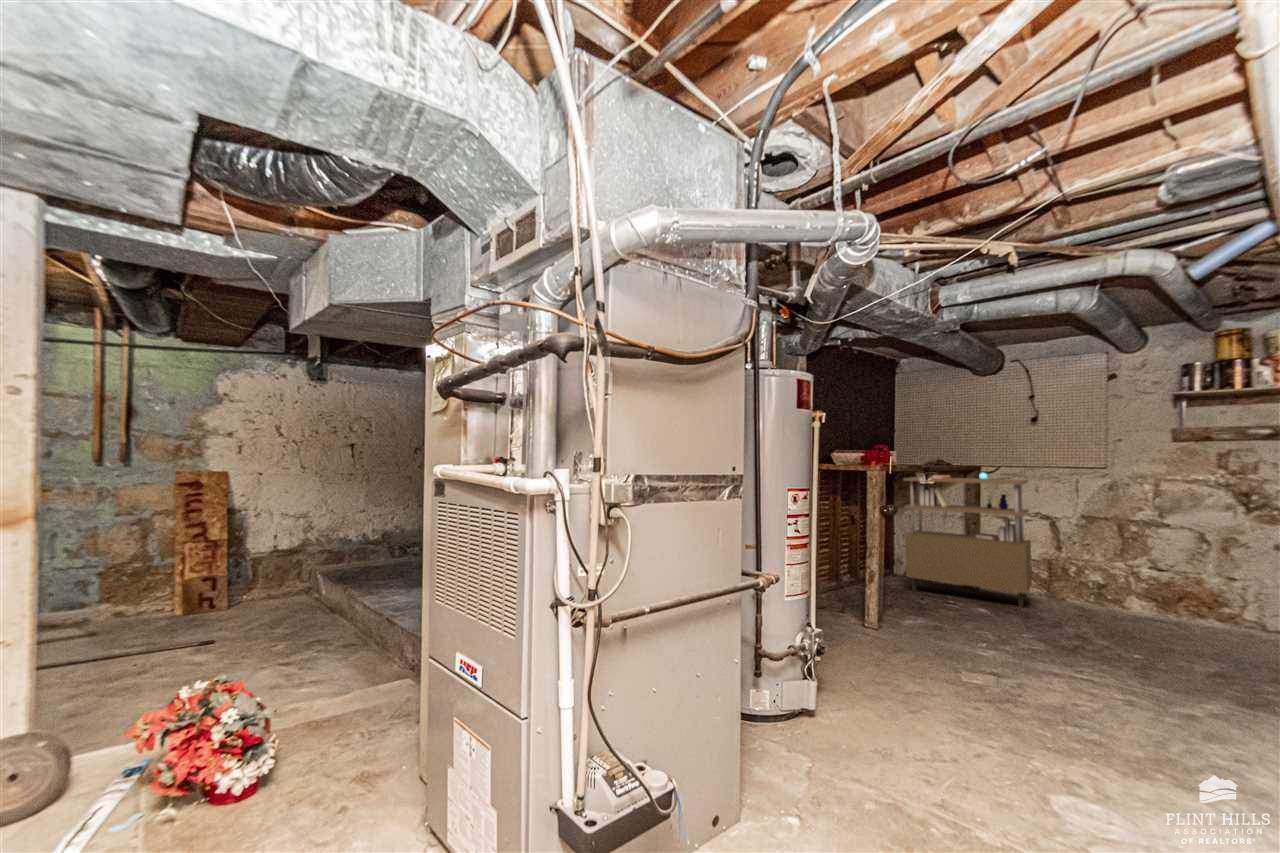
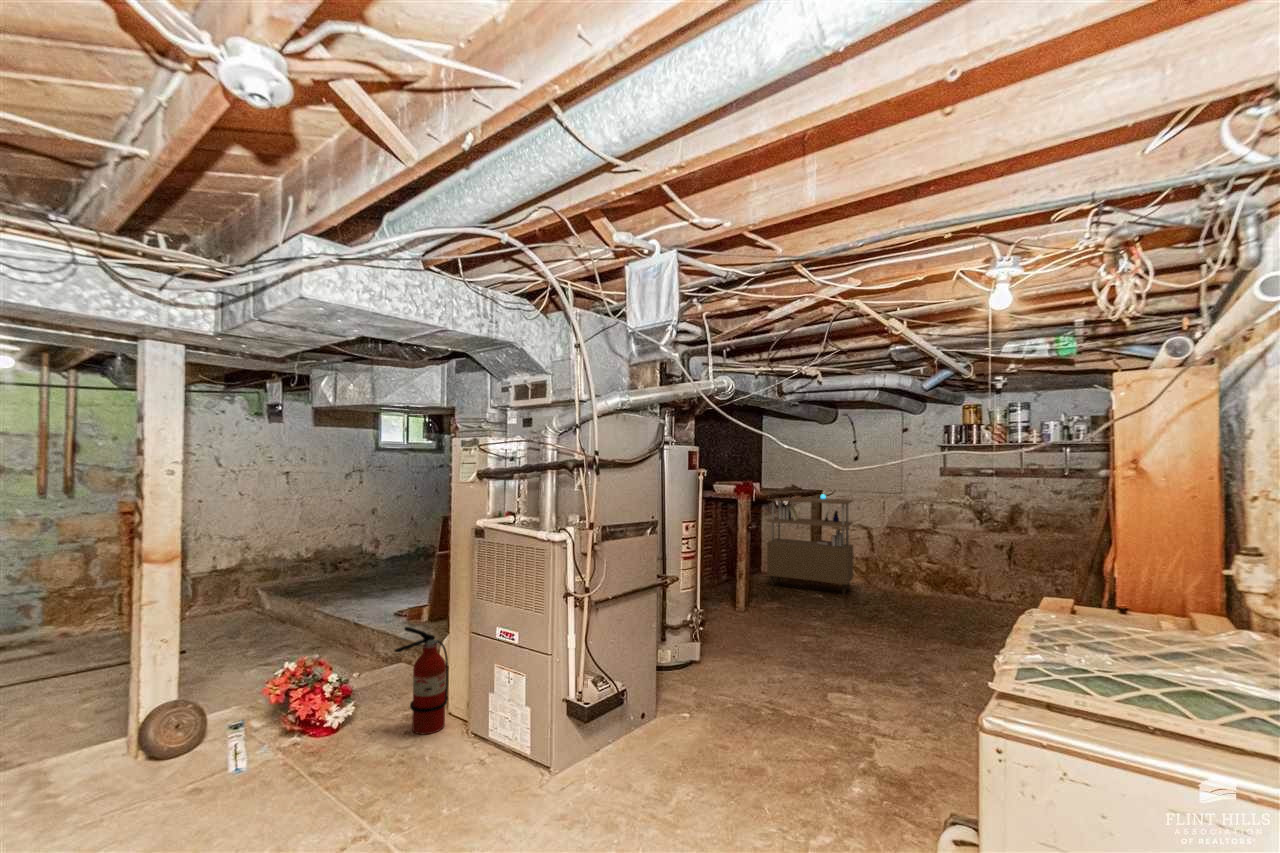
fire extinguisher: none [309,637,401,815] -> present [395,627,448,734]

